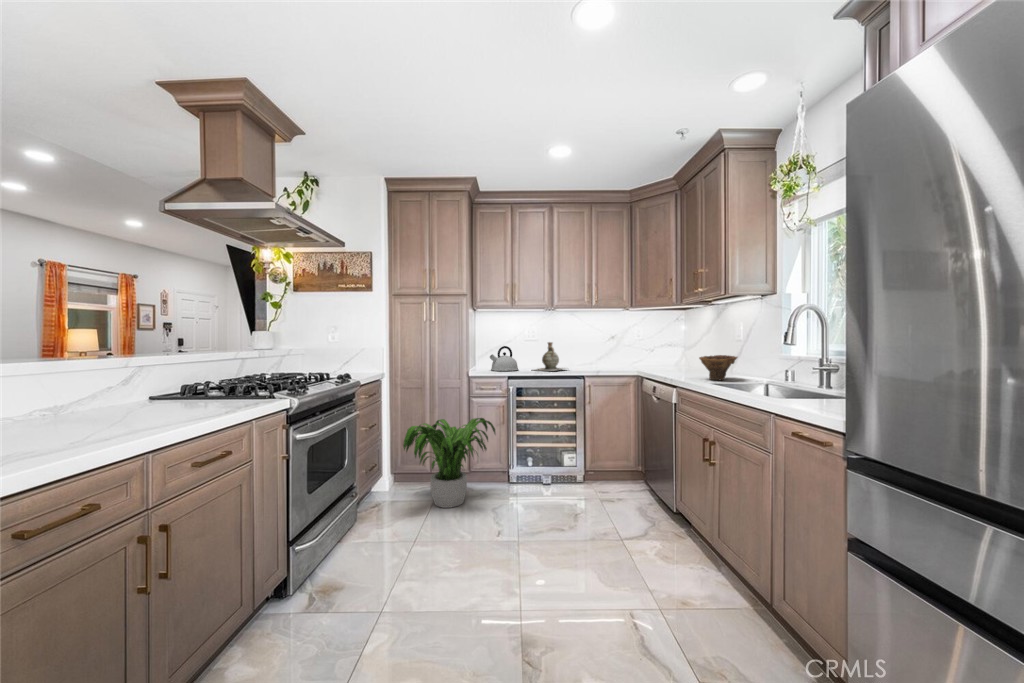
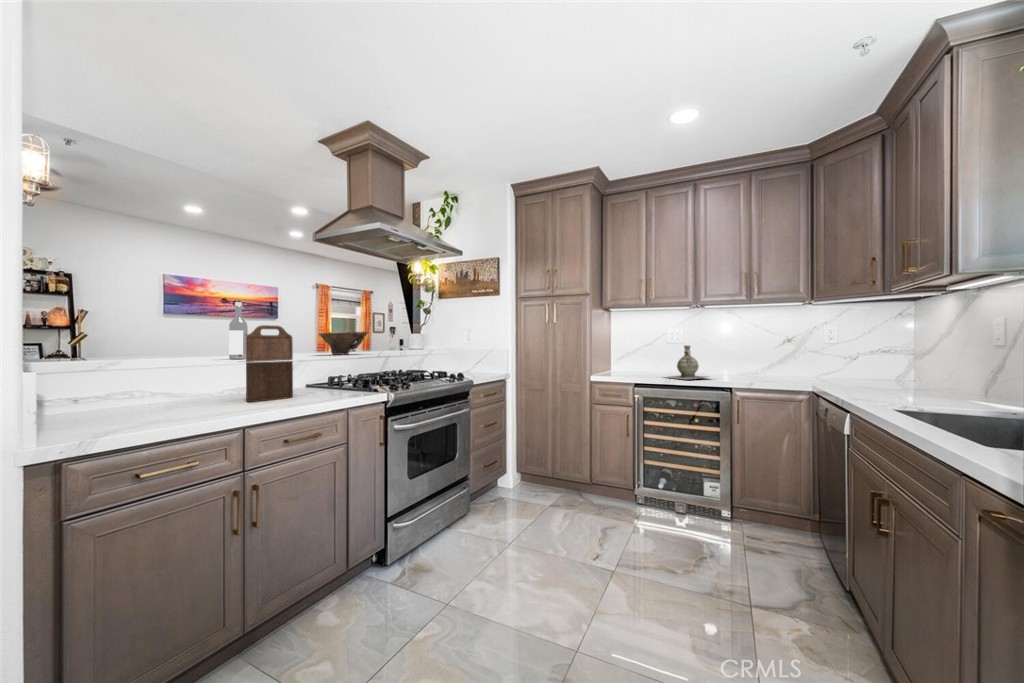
wine bottle: none [34,284,67,365] -> present [229,302,248,359]
cutting board: none [100,318,165,421] -> present [246,325,293,402]
kettle: present [490,346,518,371] -> none [614,349,649,377]
bowl: present [699,355,737,380] -> present [319,332,369,355]
potted plant: present [403,418,495,508] -> none [512,424,615,517]

